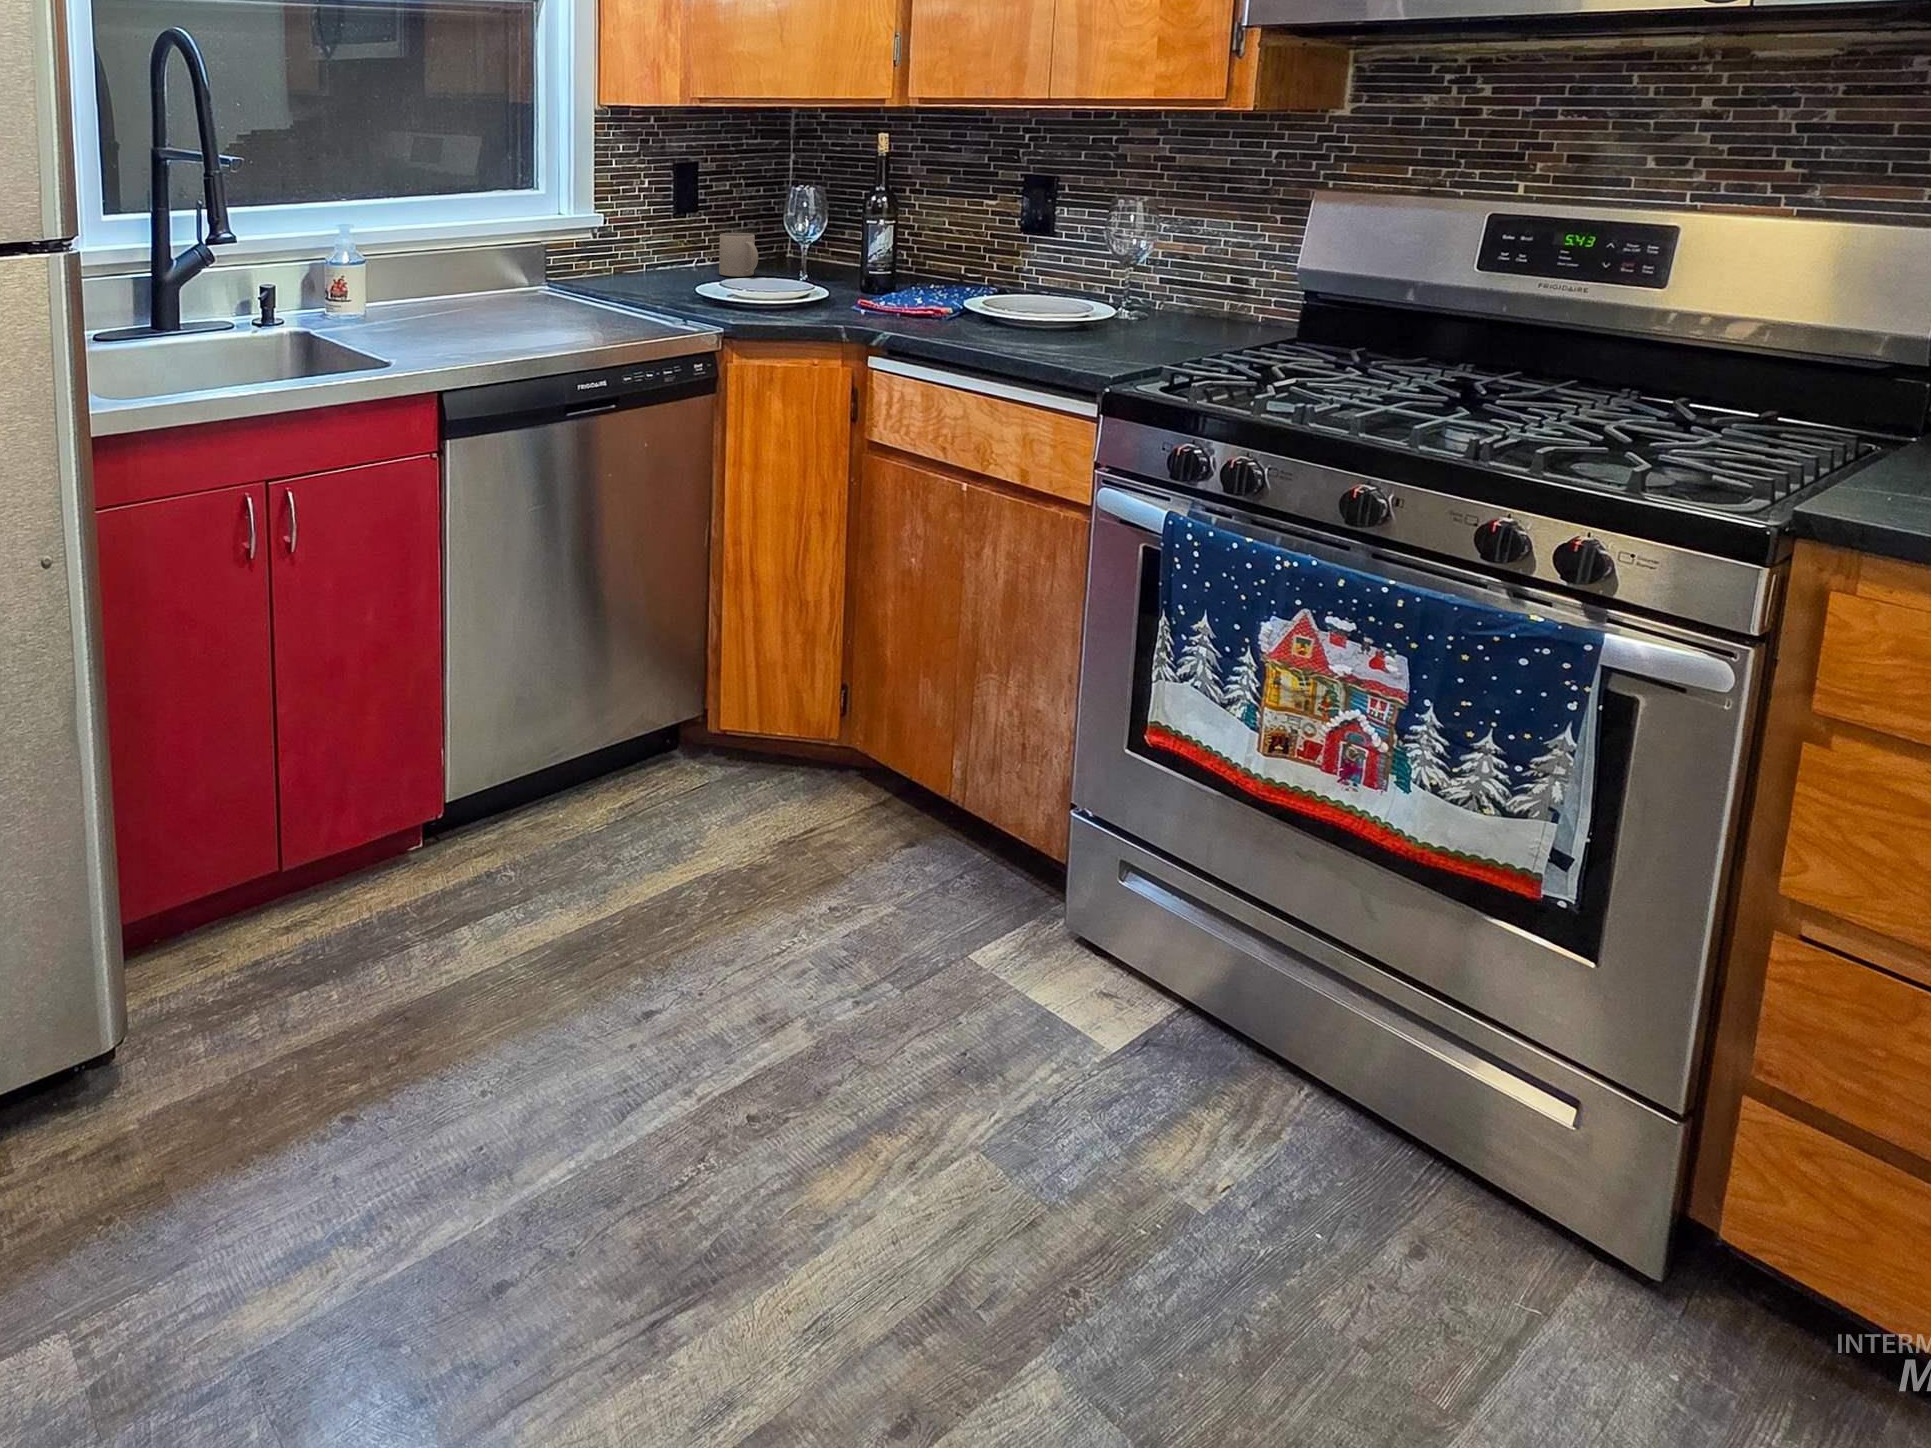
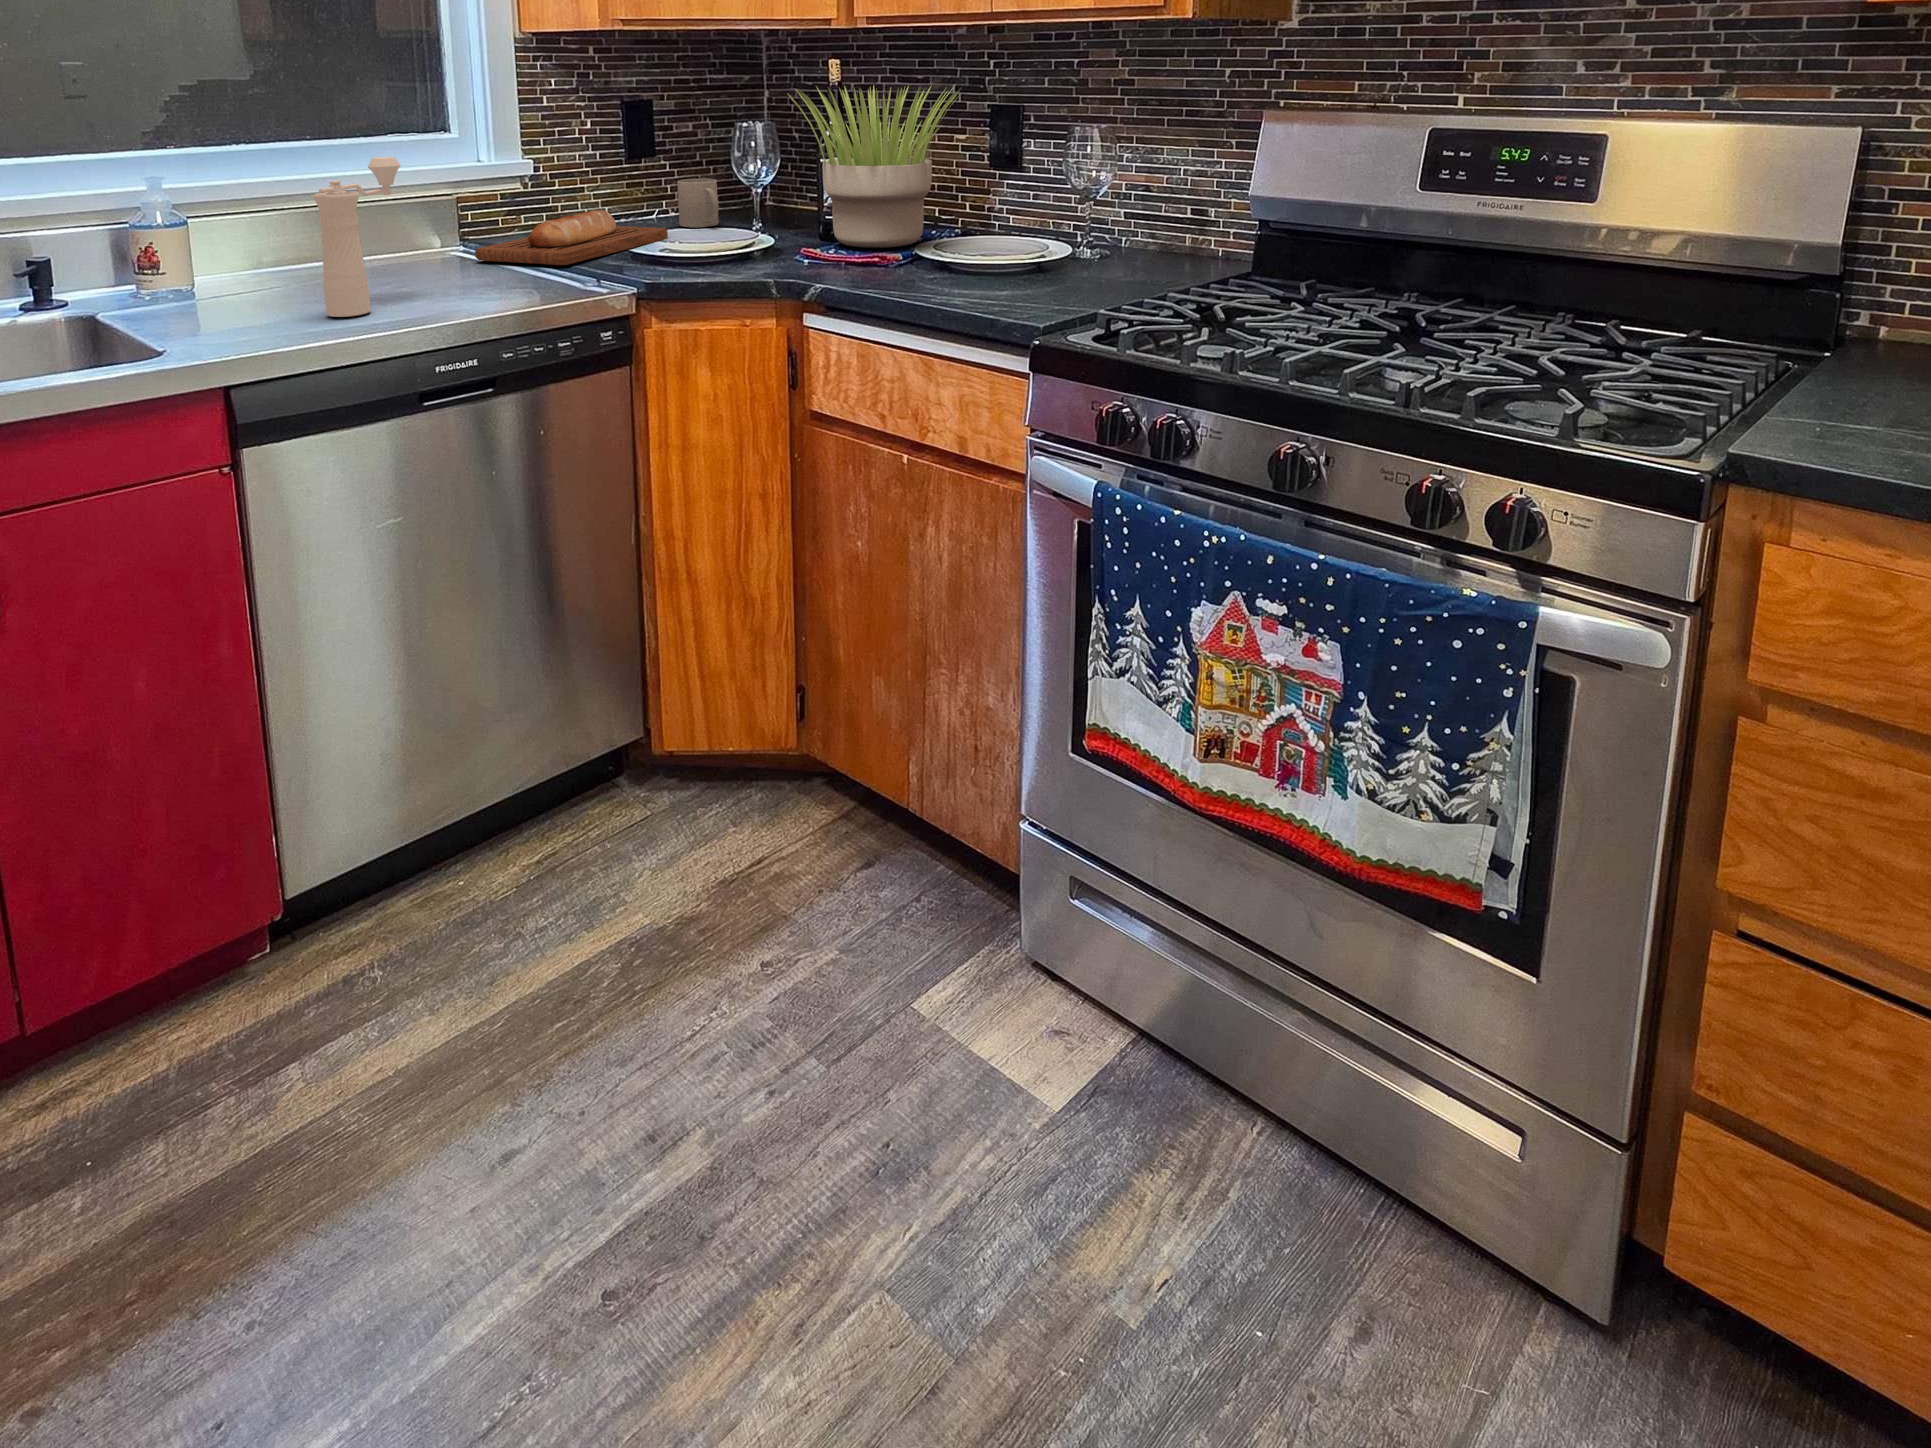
potted plant: none [835,154,1008,302] -> present [790,87,957,248]
pepper mill: none [491,215,544,342] -> present [313,157,401,317]
bread loaf: none [569,259,717,306] -> present [475,210,668,265]

